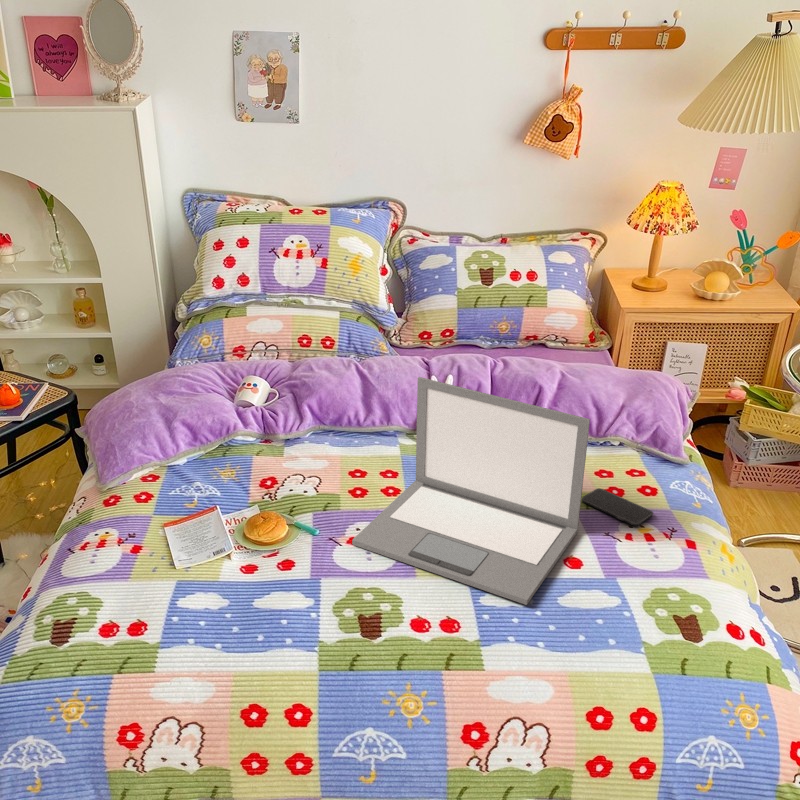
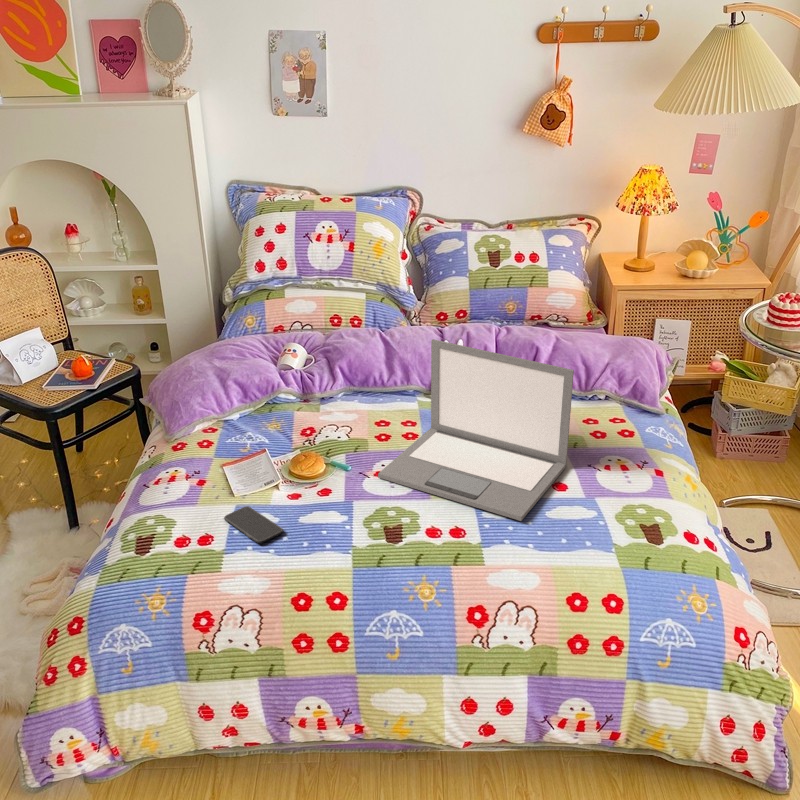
smartphone: present [582,488,653,526] -> present [224,506,283,543]

